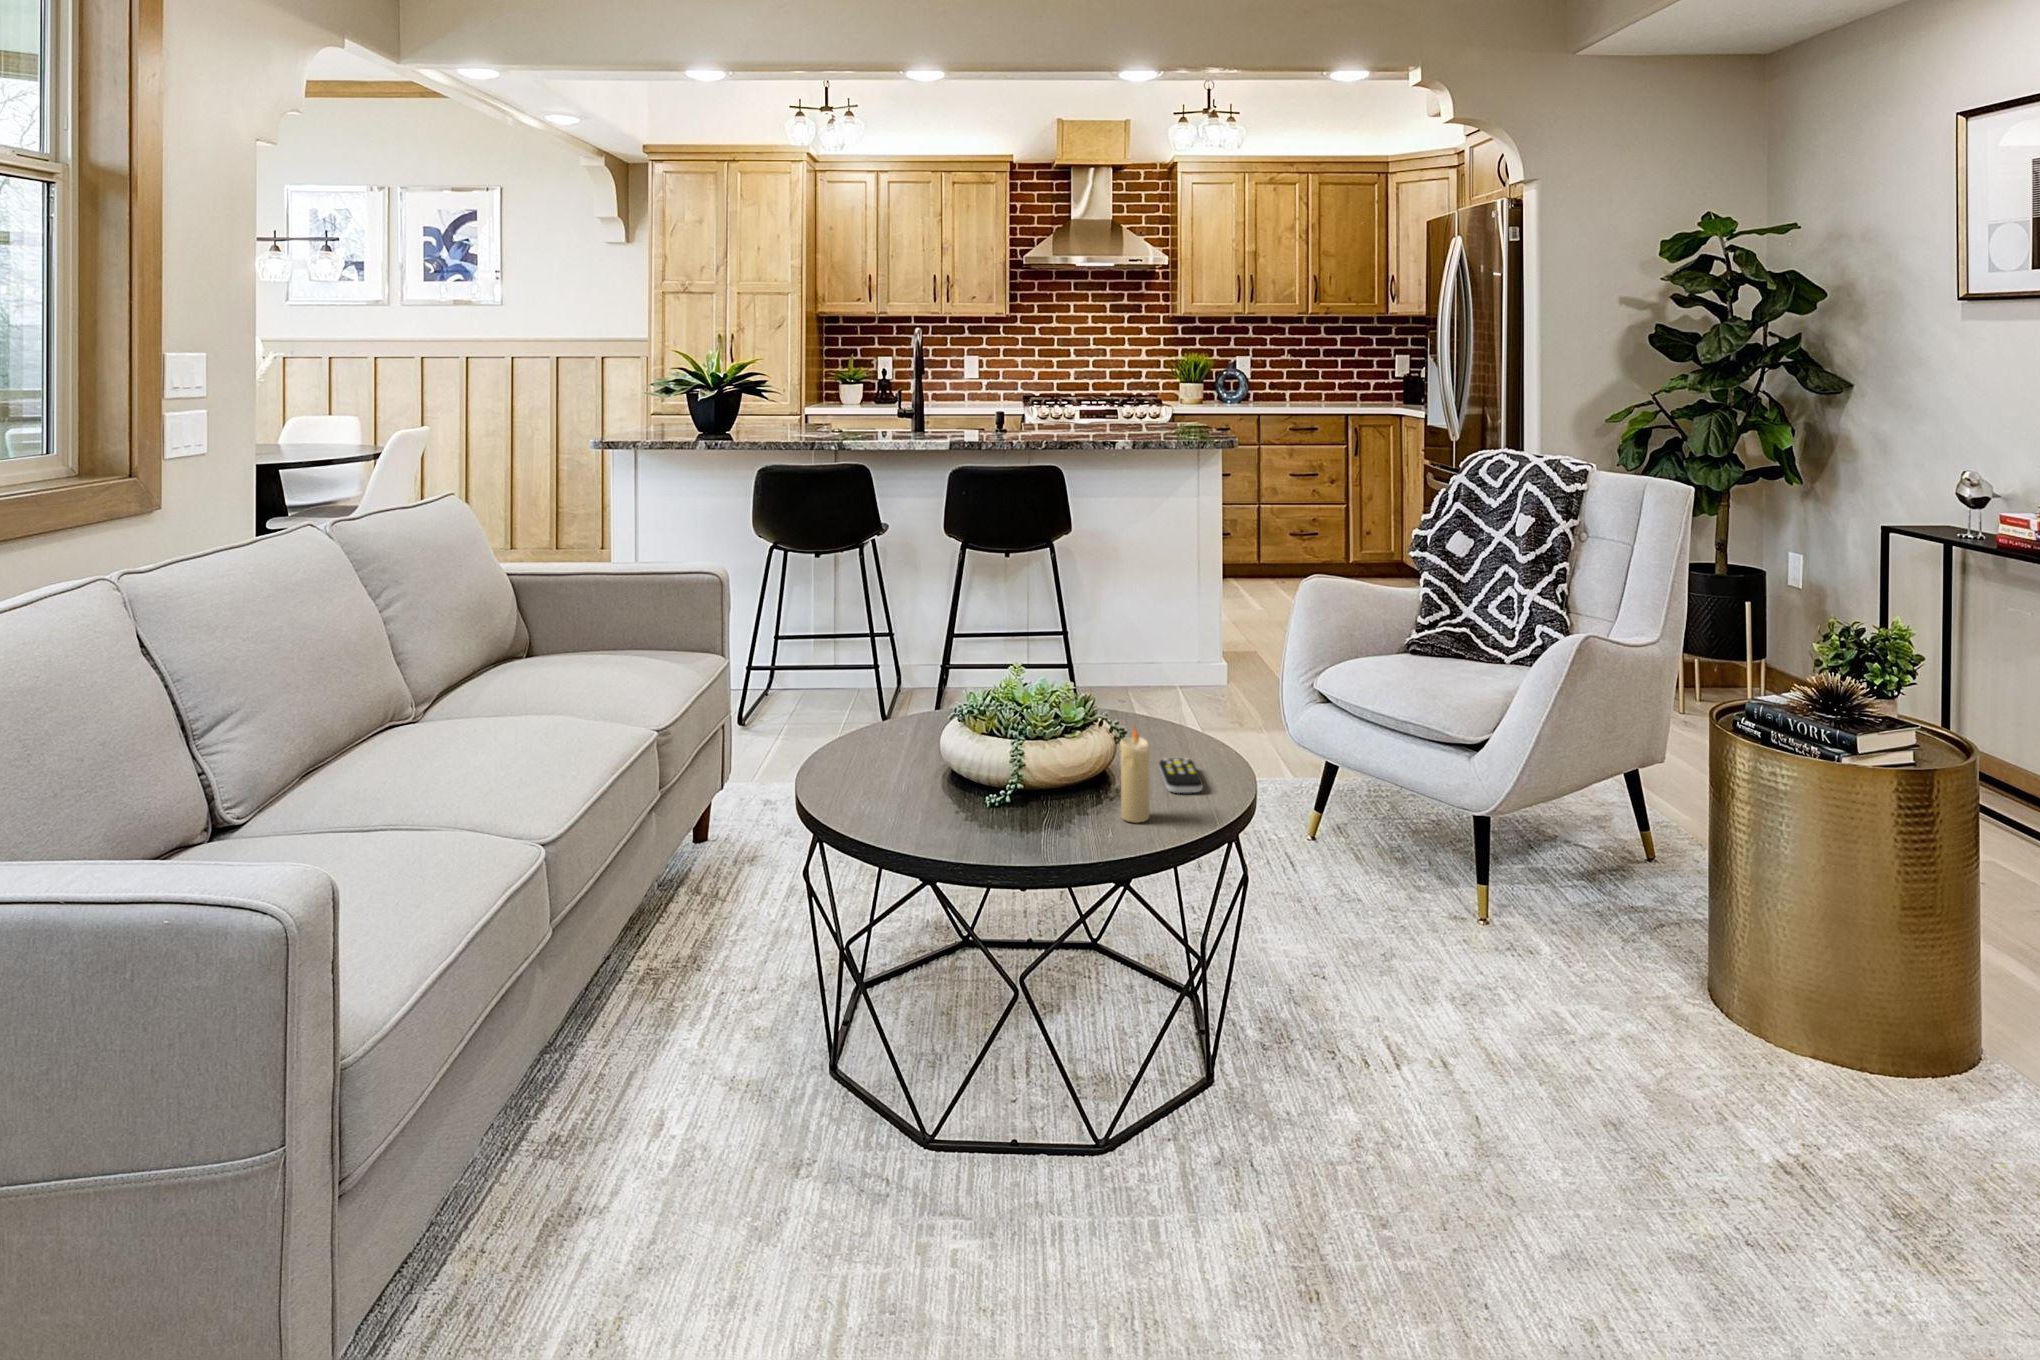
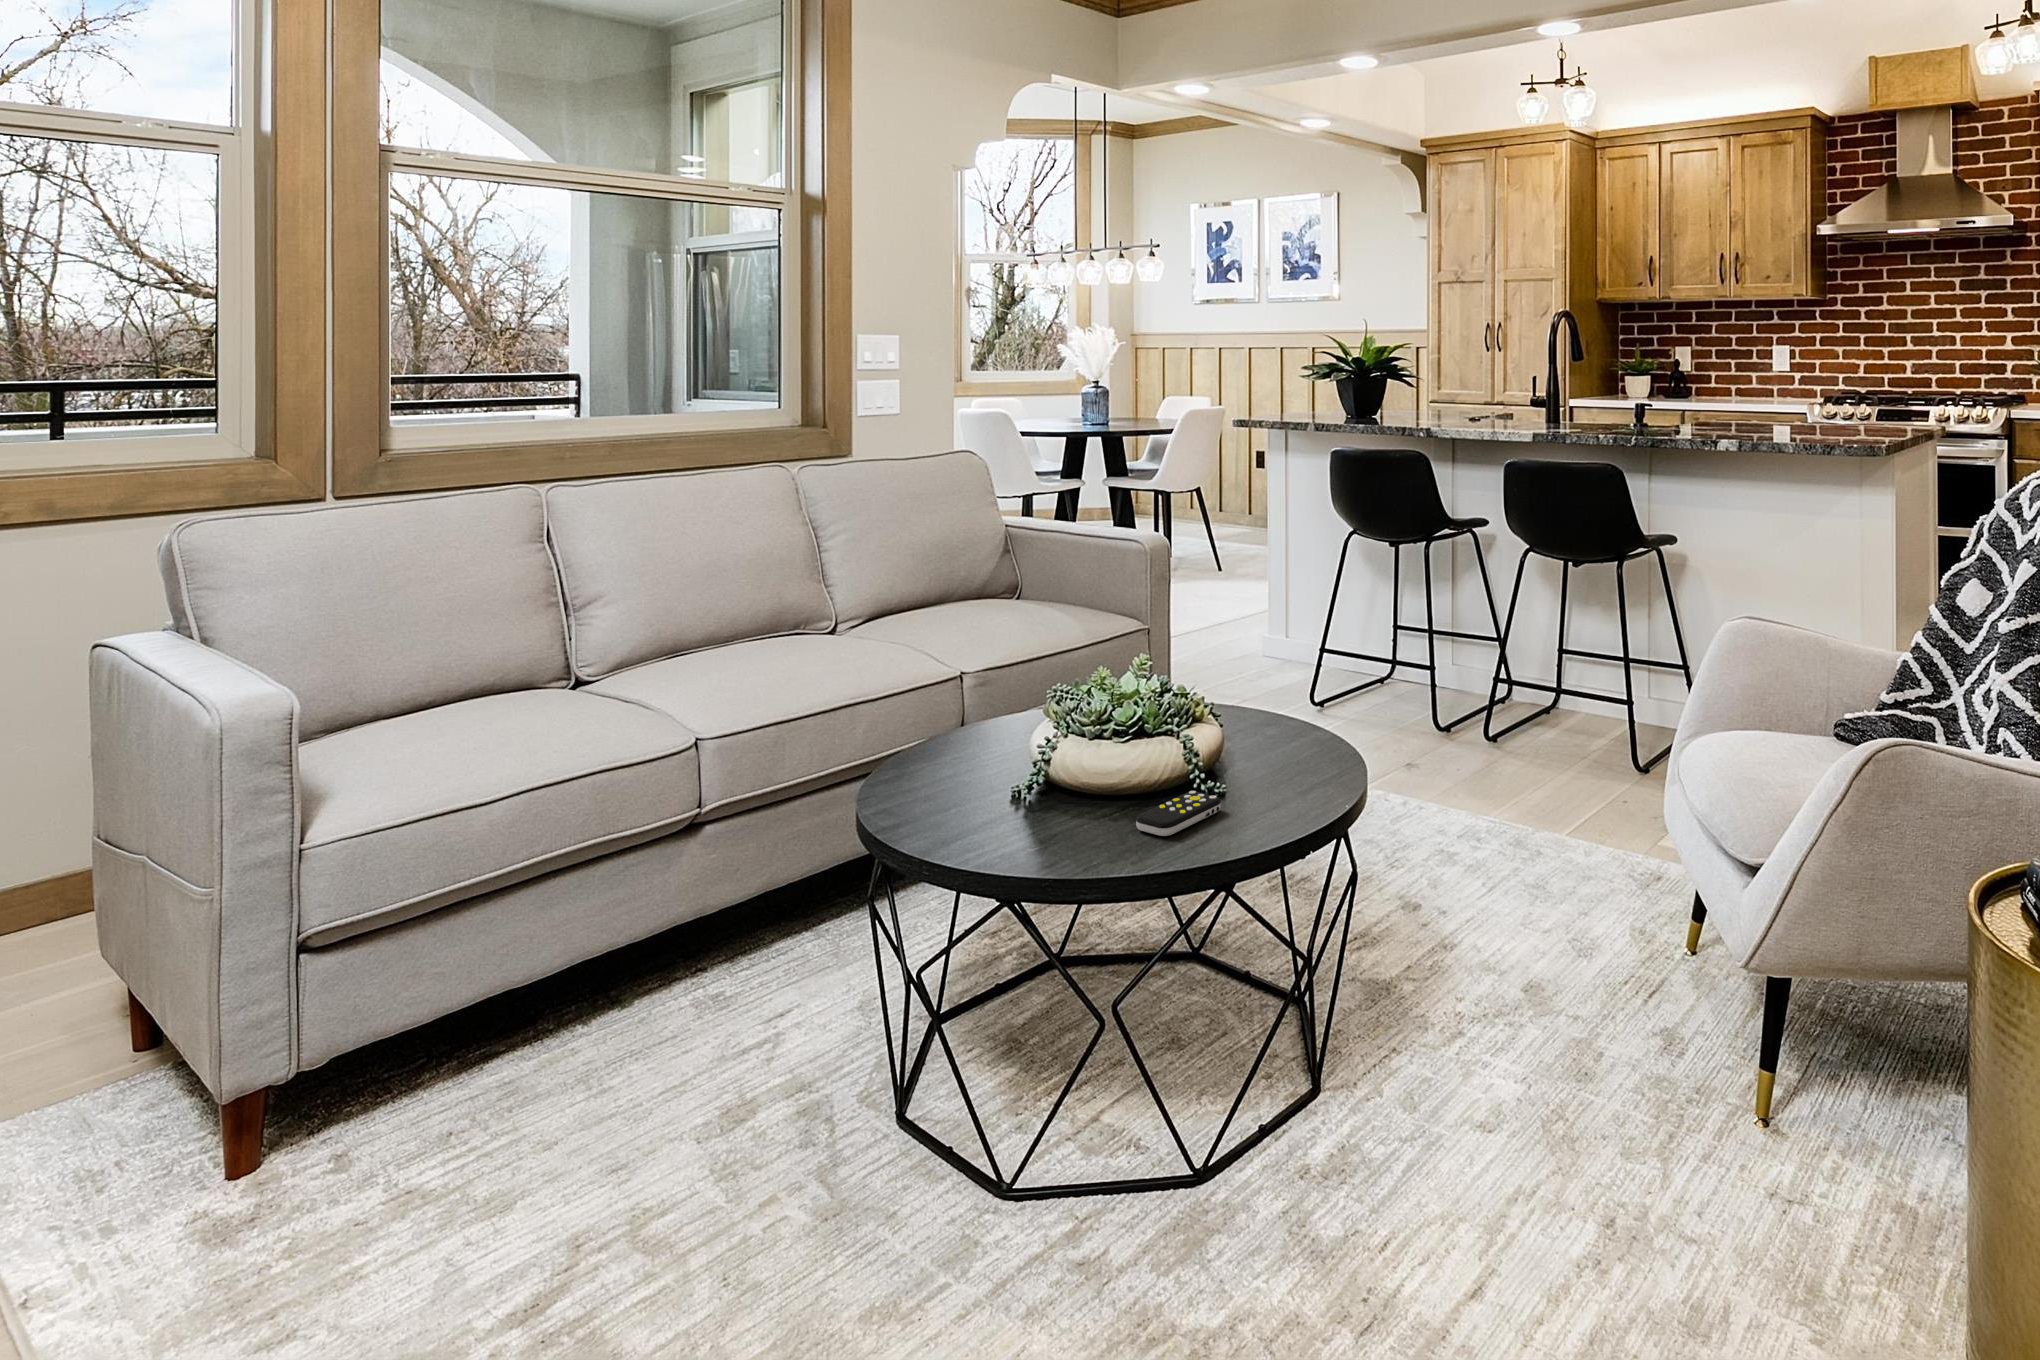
candle: present [1120,727,1150,822] -> none [1022,730,1061,851]

